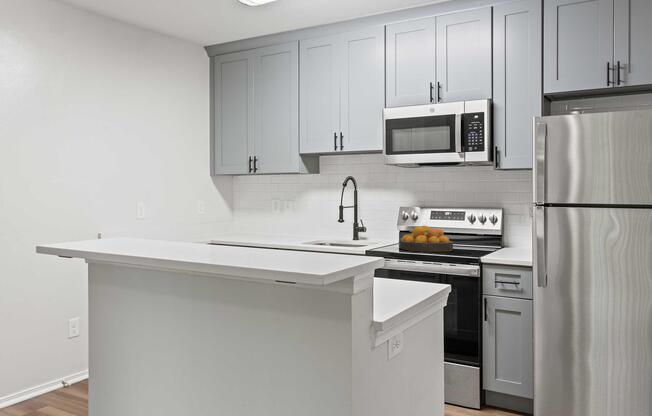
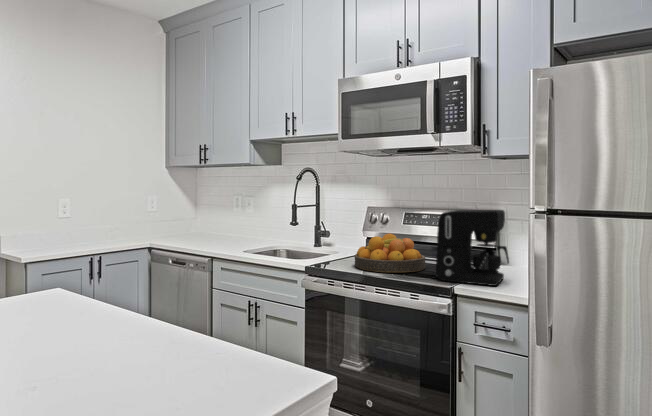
coffee maker: none [466,206,516,256] -> present [436,210,509,286]

